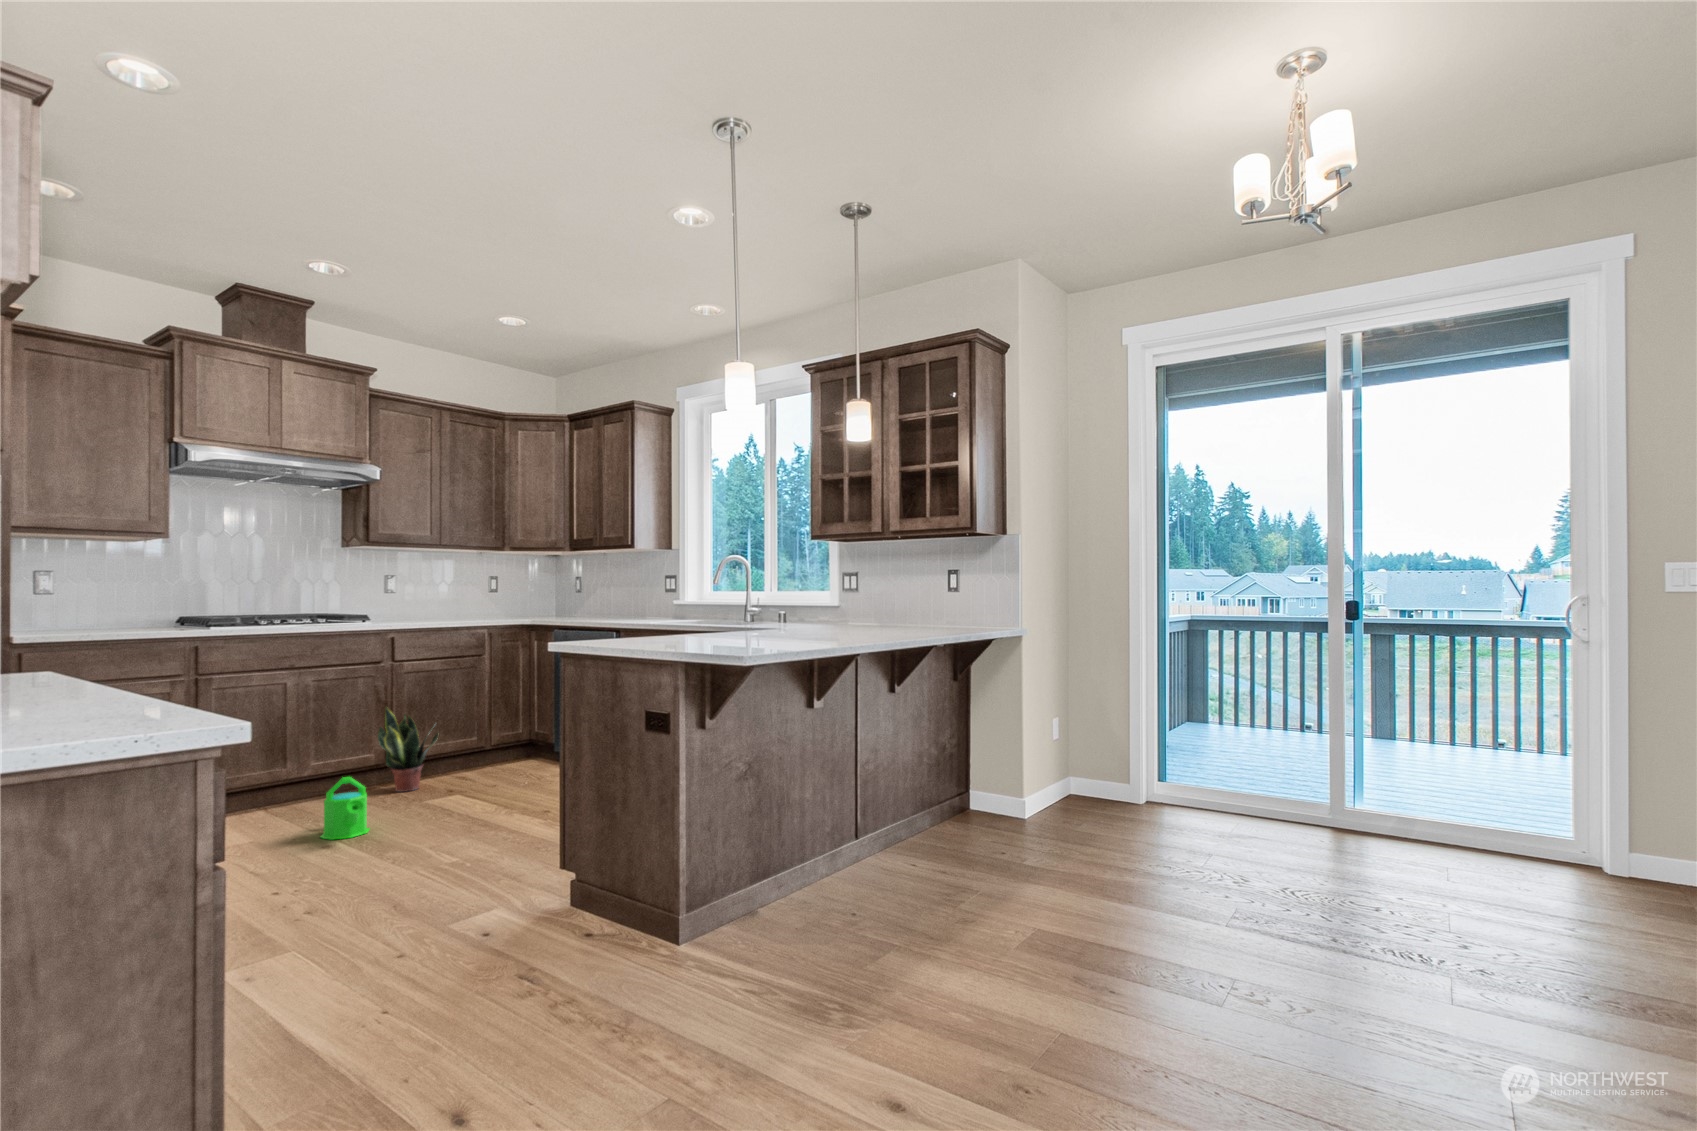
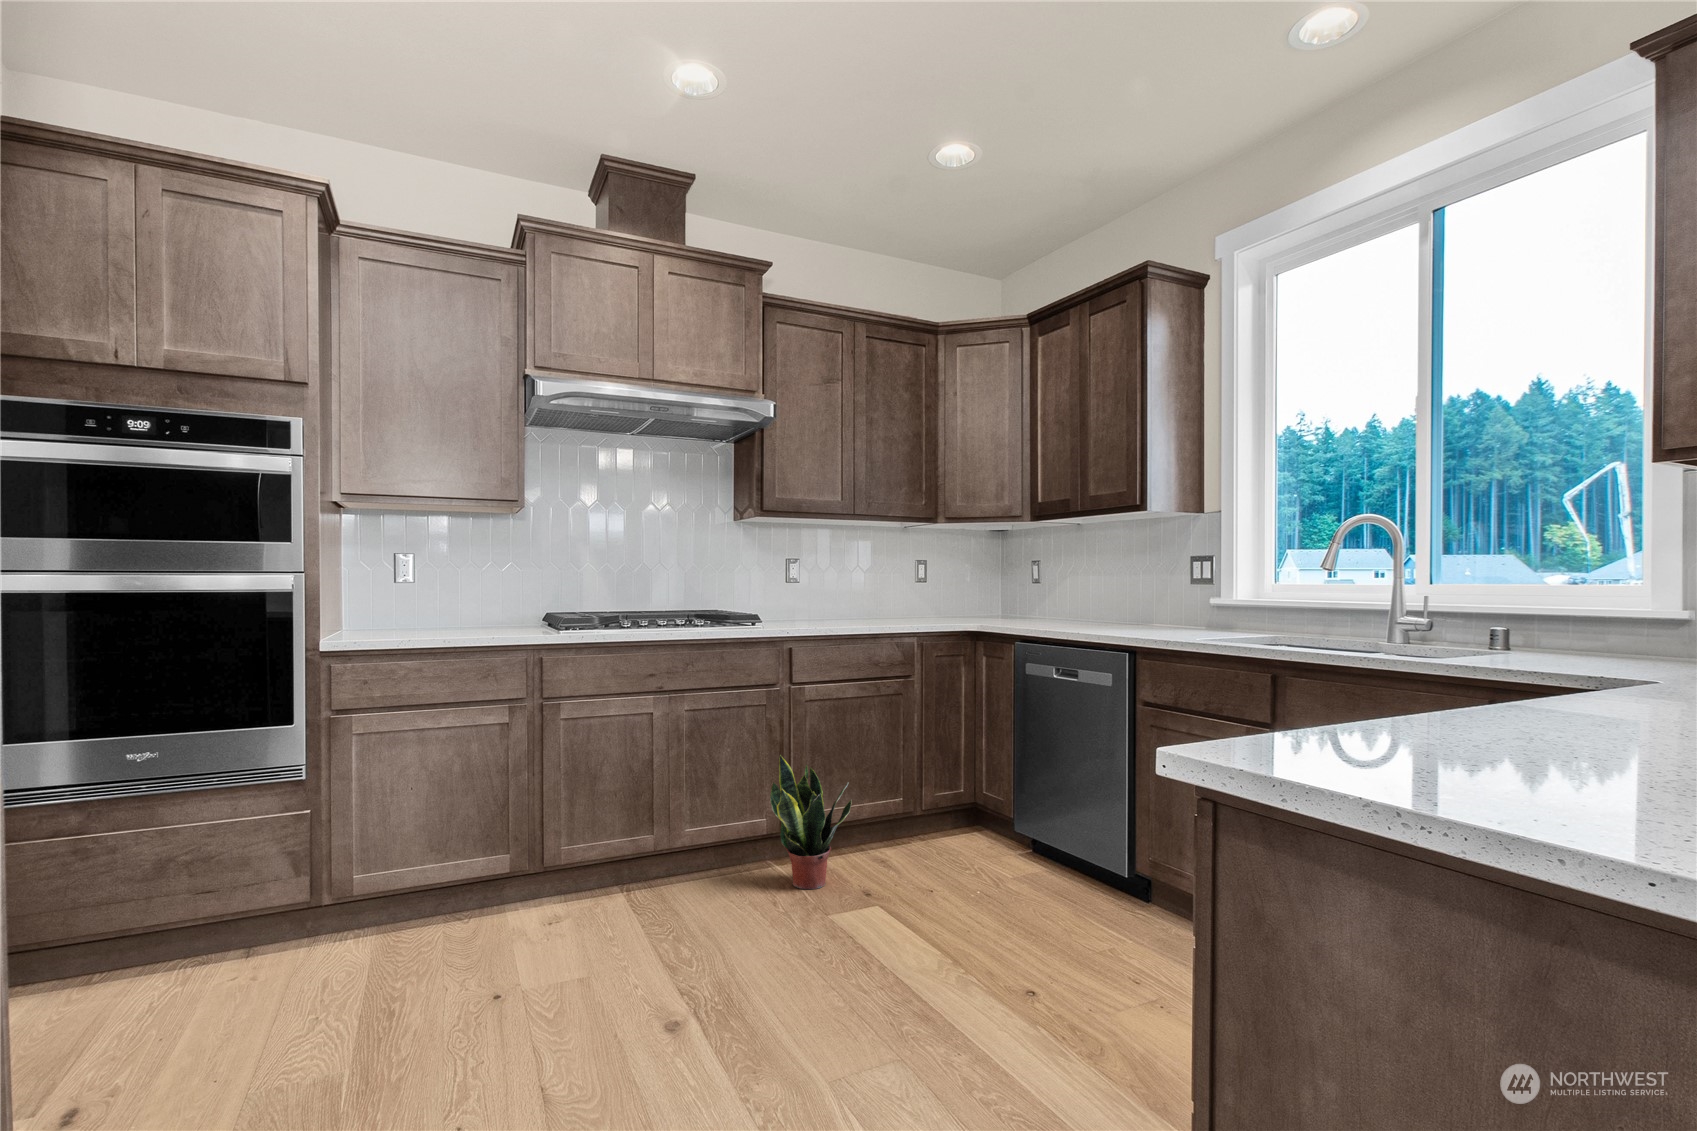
watering can: present [321,777,369,840] -> none [673,891,748,1004]

